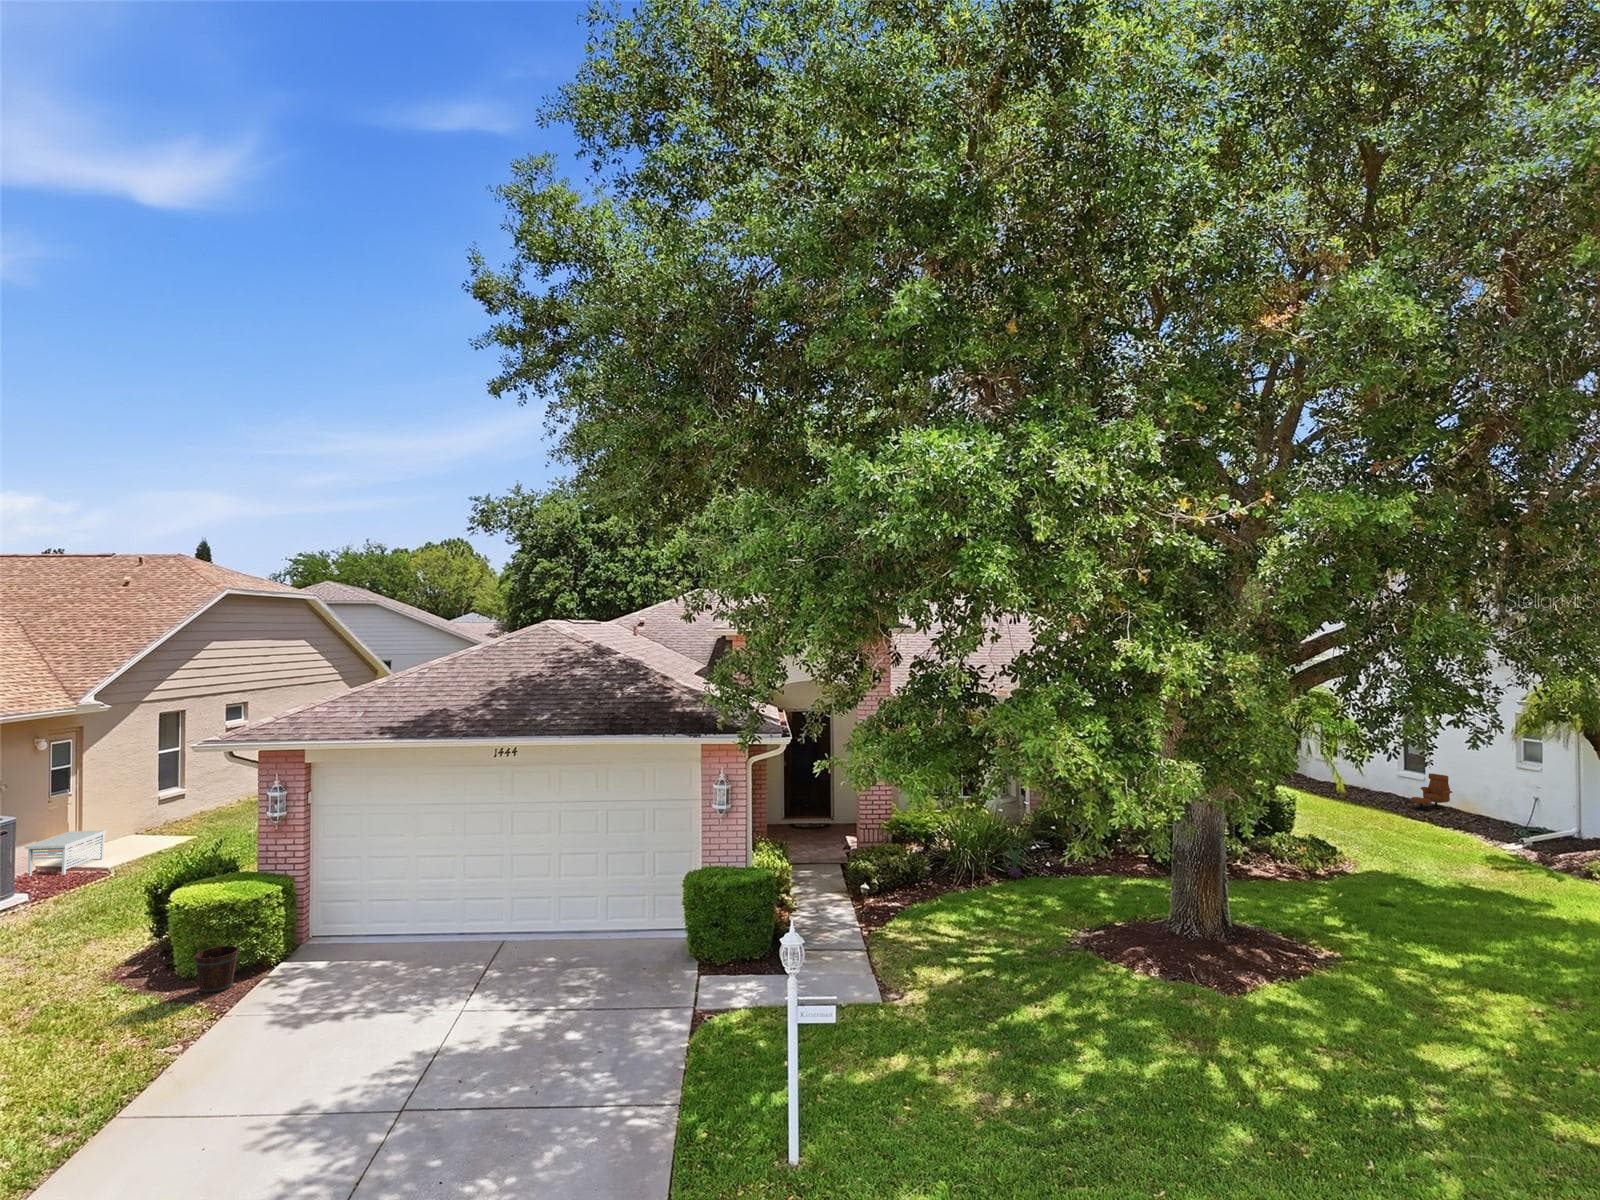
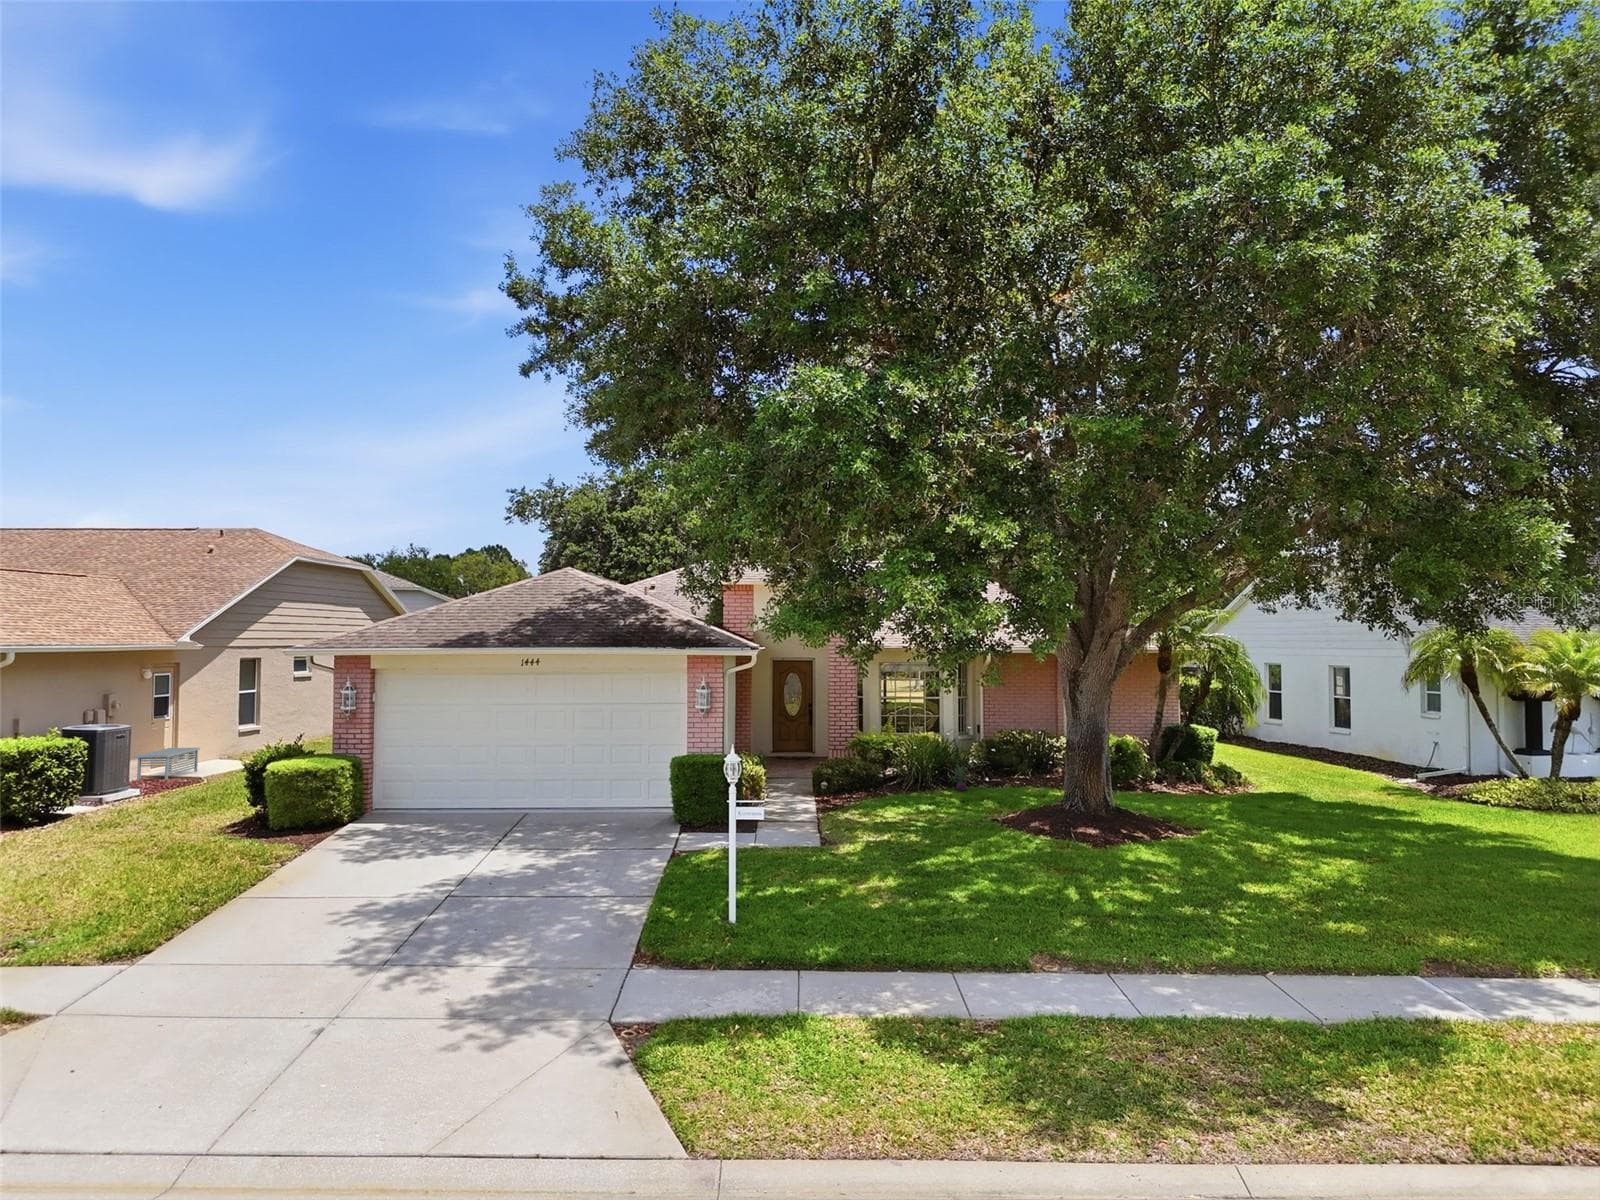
lounge chair: present [1411,773,1452,811] -> none [1329,725,1366,757]
bucket: present [195,945,239,994] -> none [283,807,317,842]

